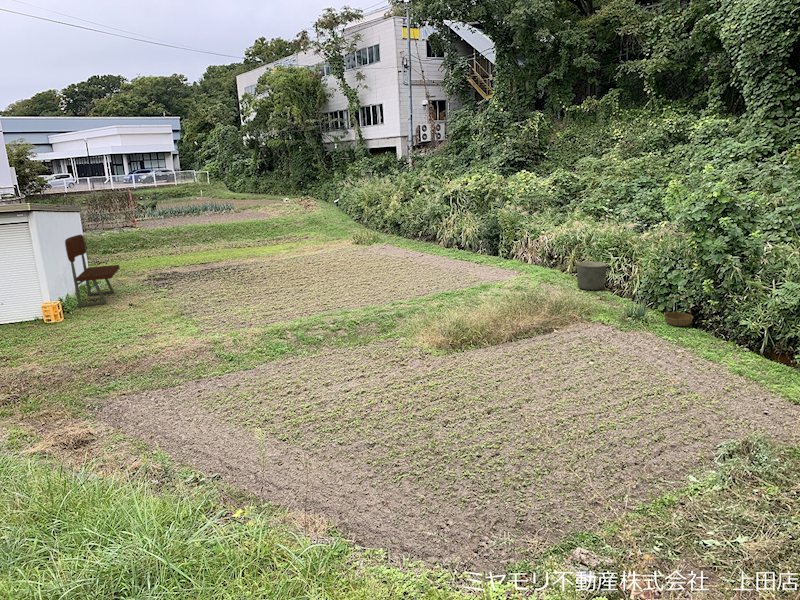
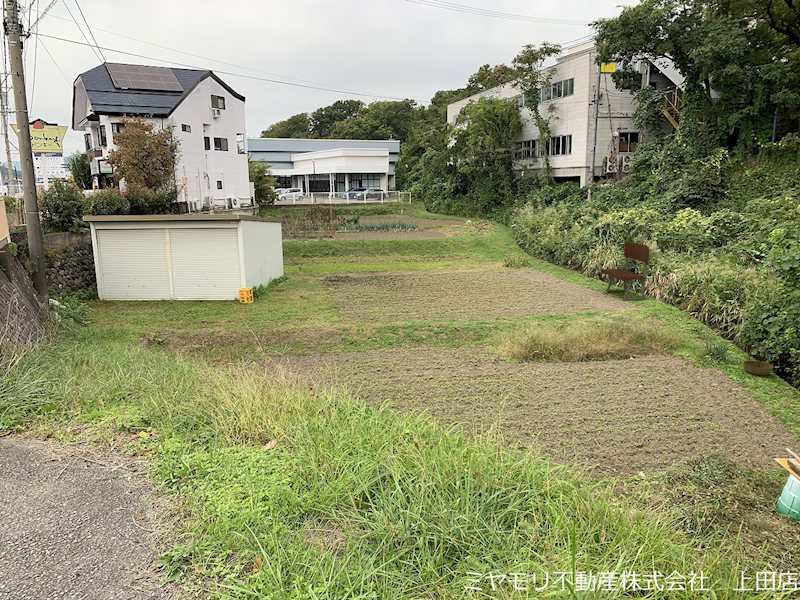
bench: present [65,235,120,307] -> present [601,242,649,300]
planter: present [577,261,606,290] -> none [685,303,716,332]

